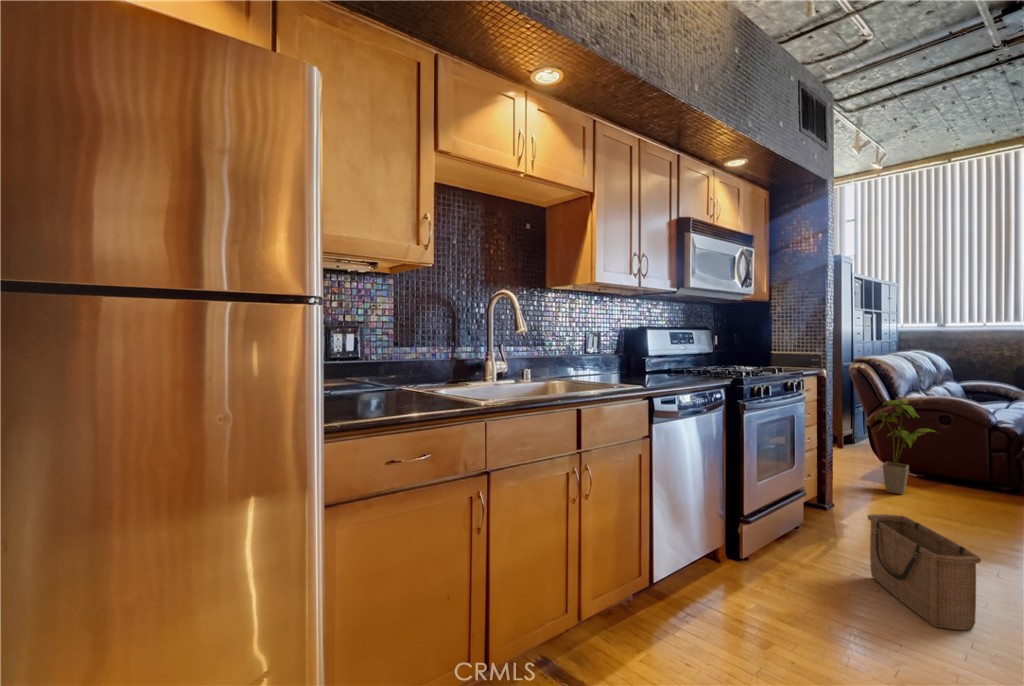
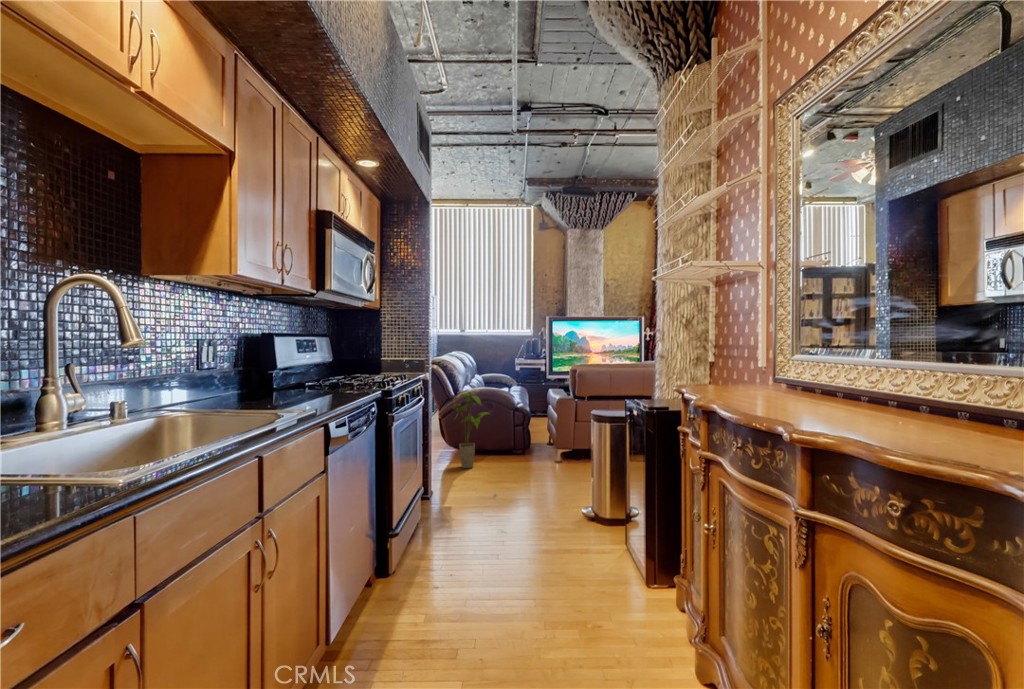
basket: present [867,514,981,630] -> none [492,487,572,569]

